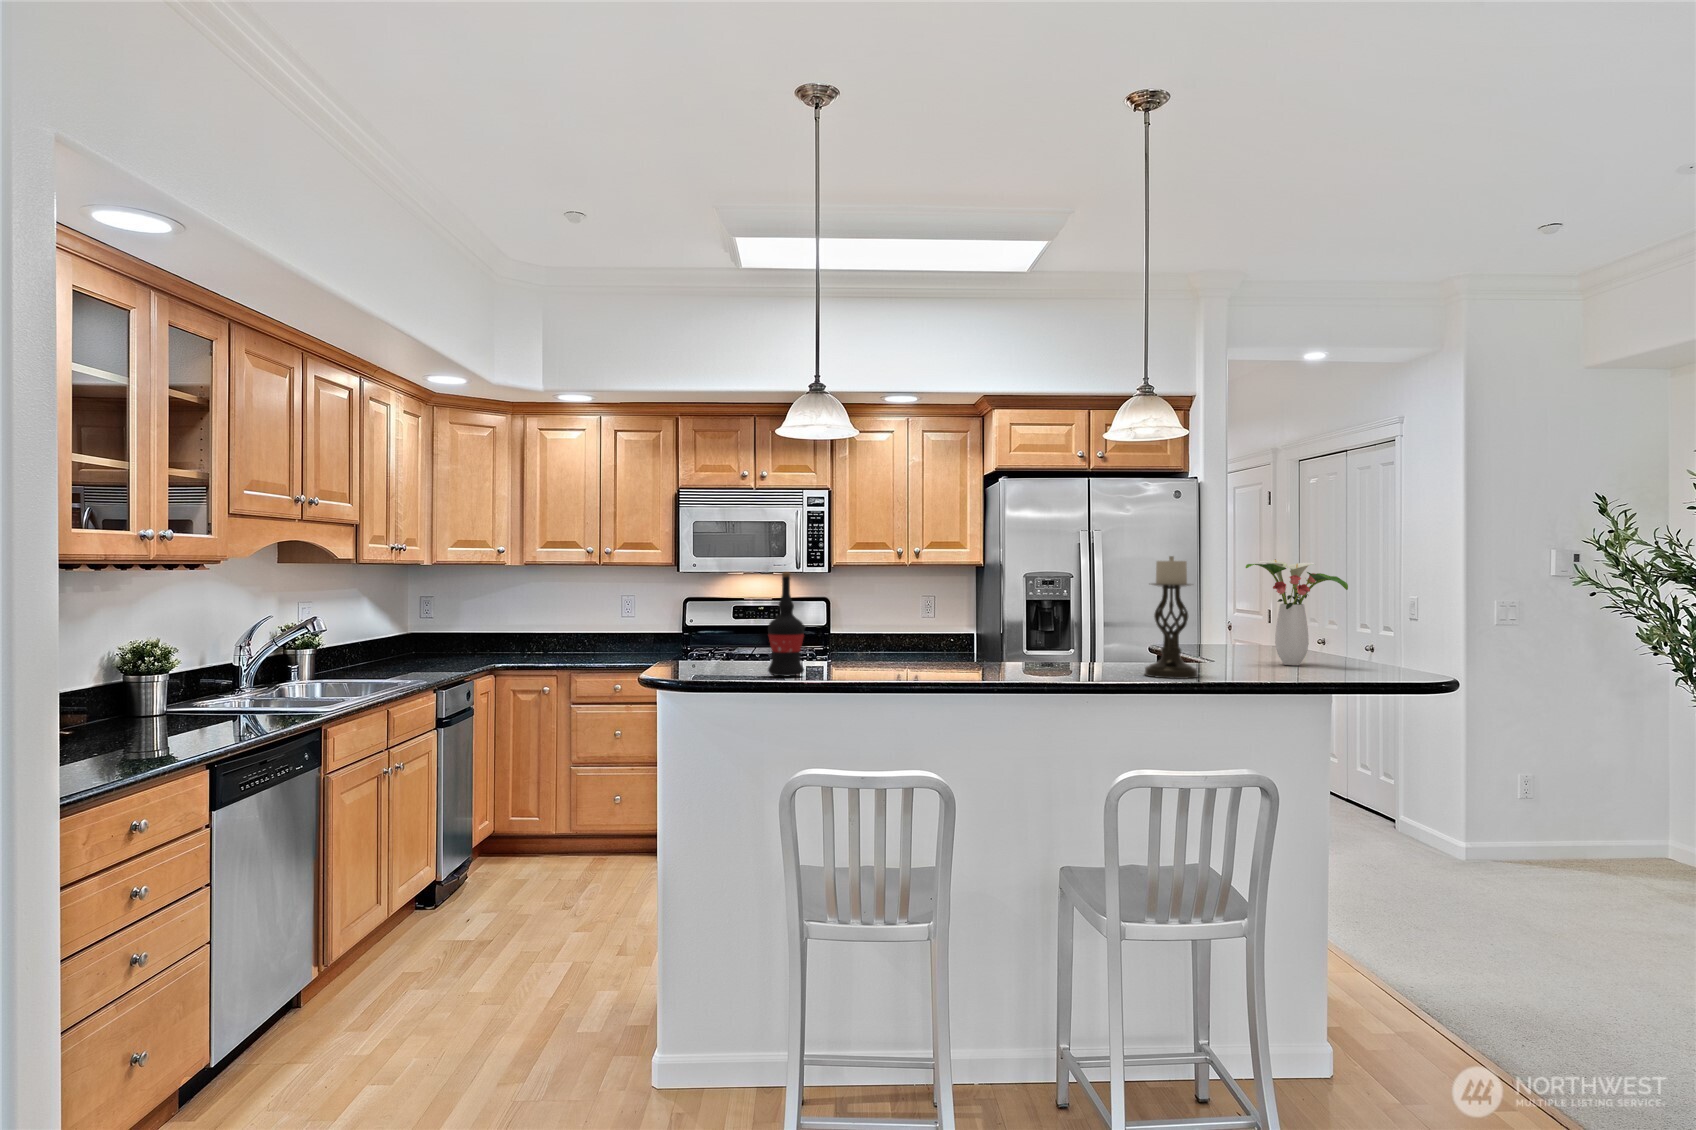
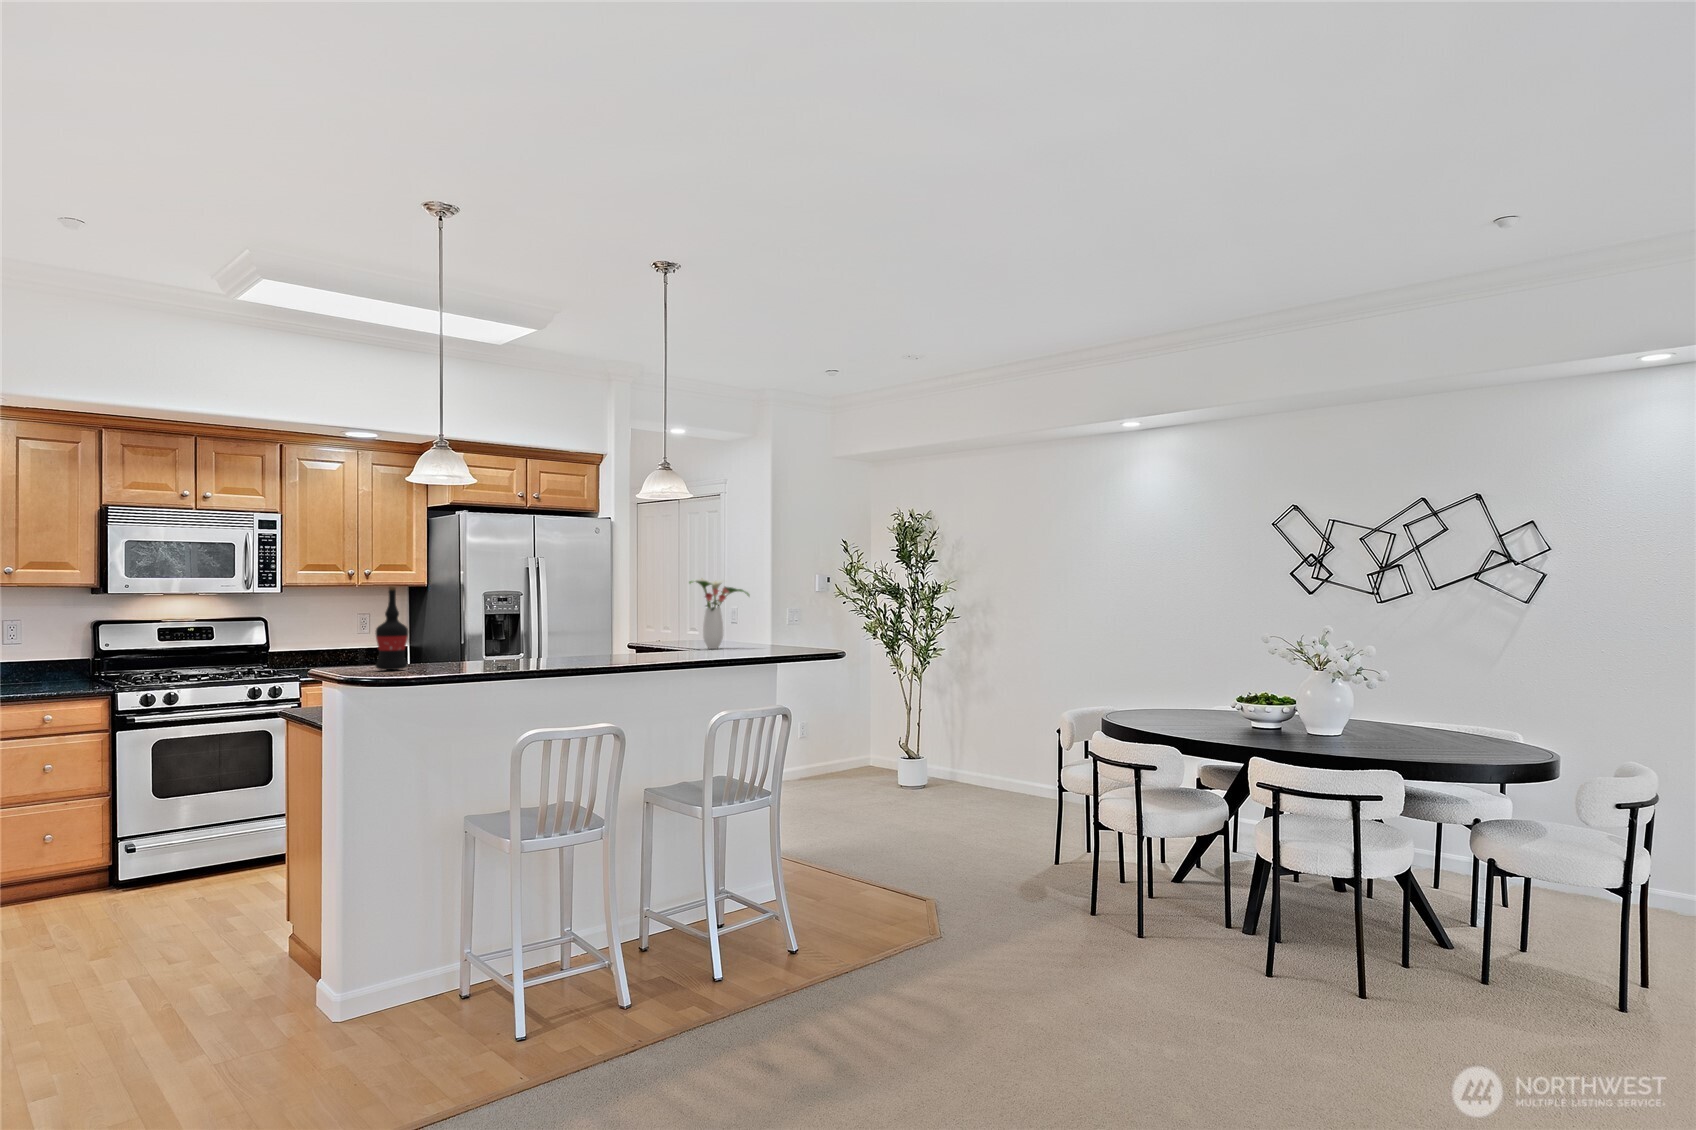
candle holder: present [1145,556,1198,679] -> none [642,575,678,657]

